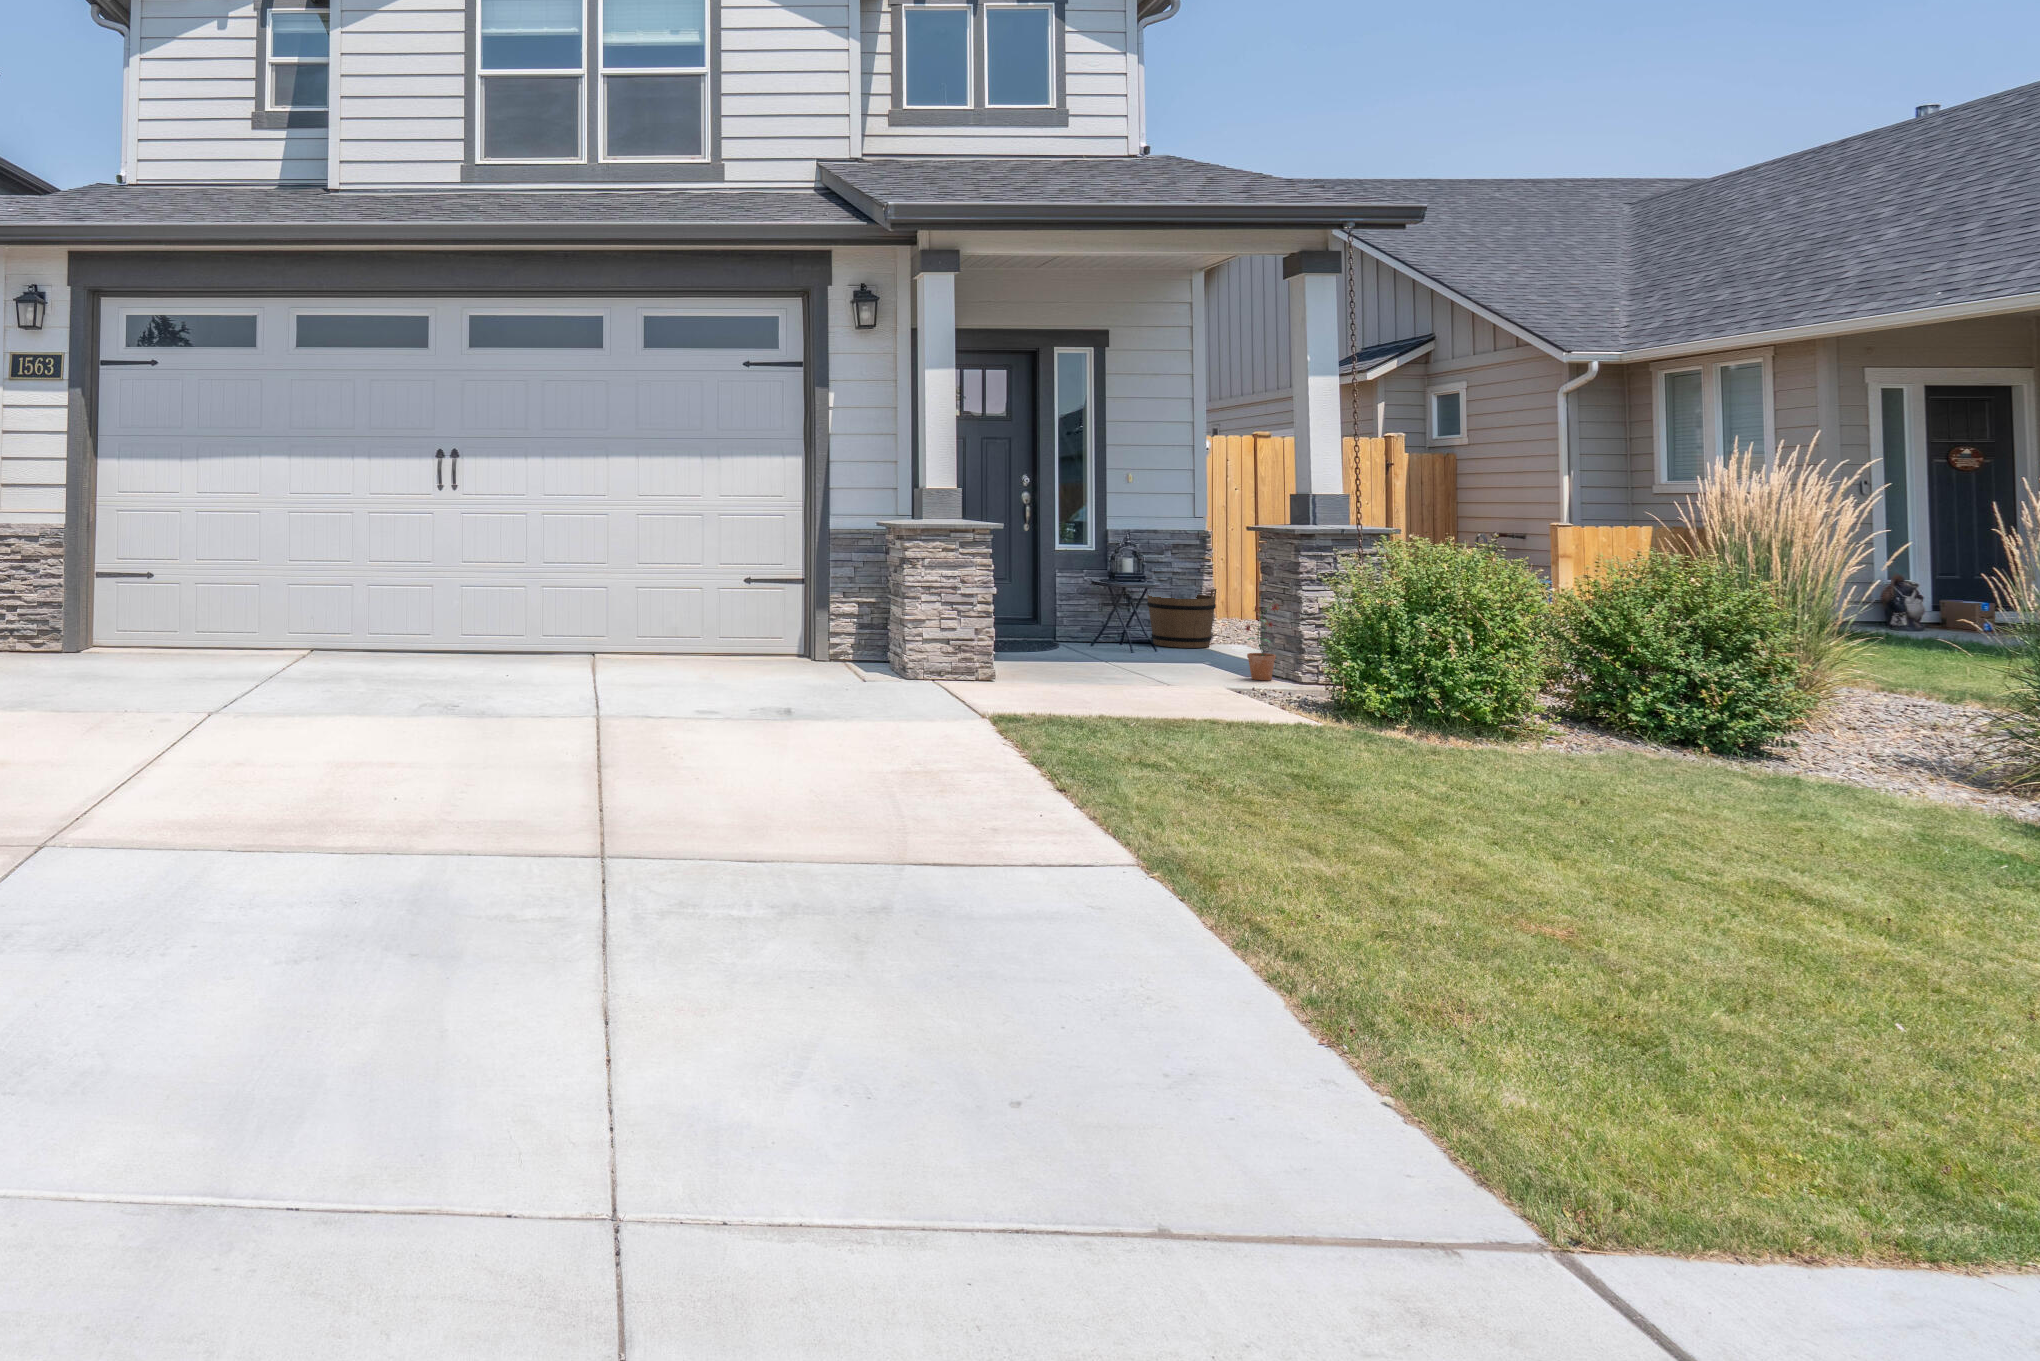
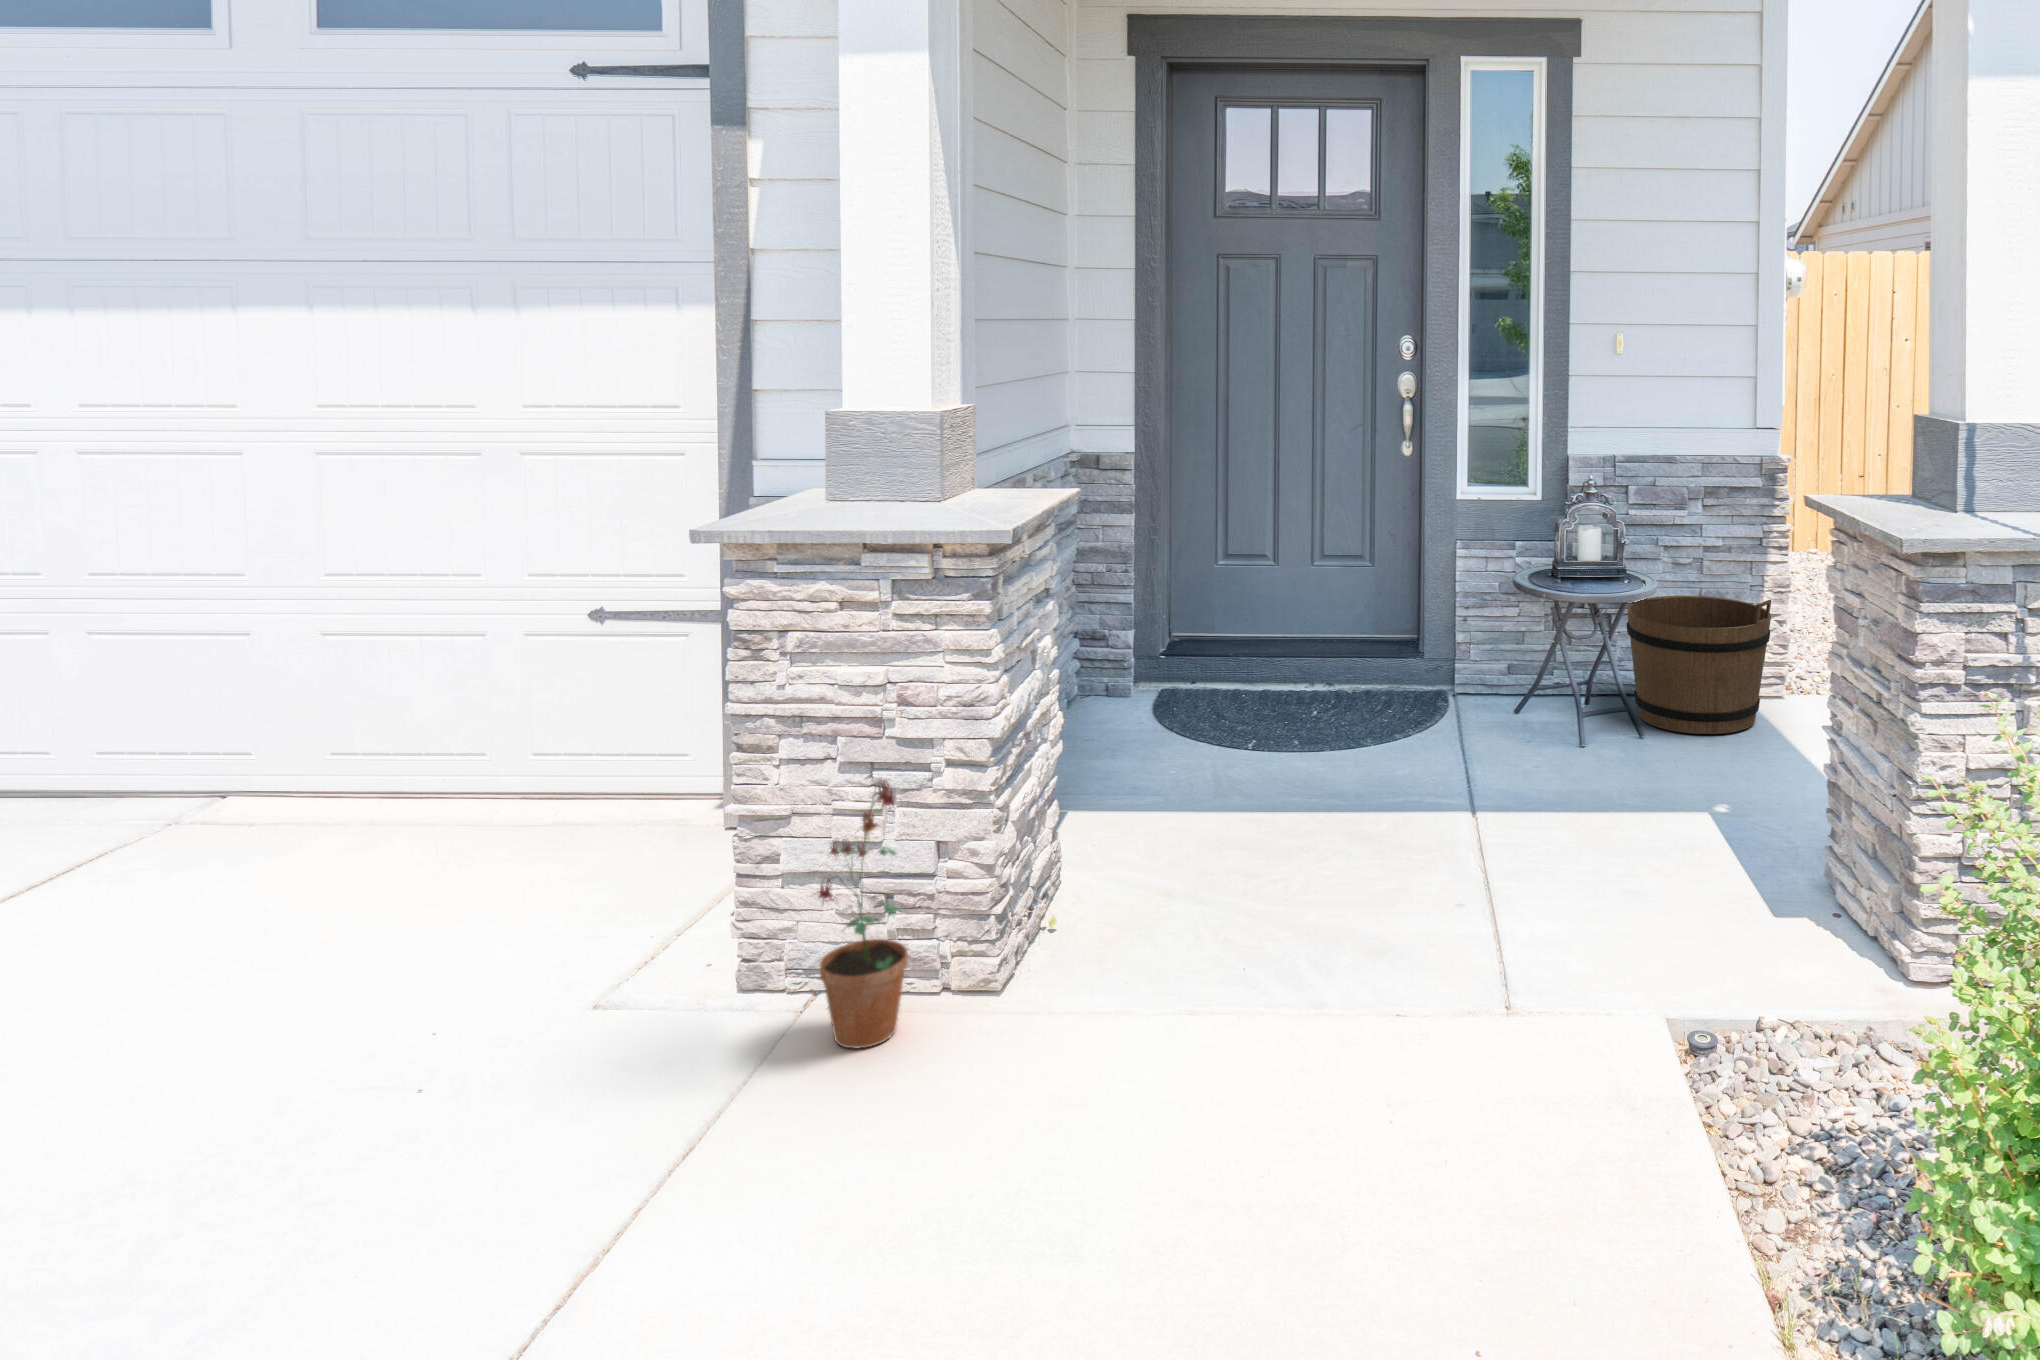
potted plant: present [1245,603,1280,680] -> present [814,781,908,1049]

